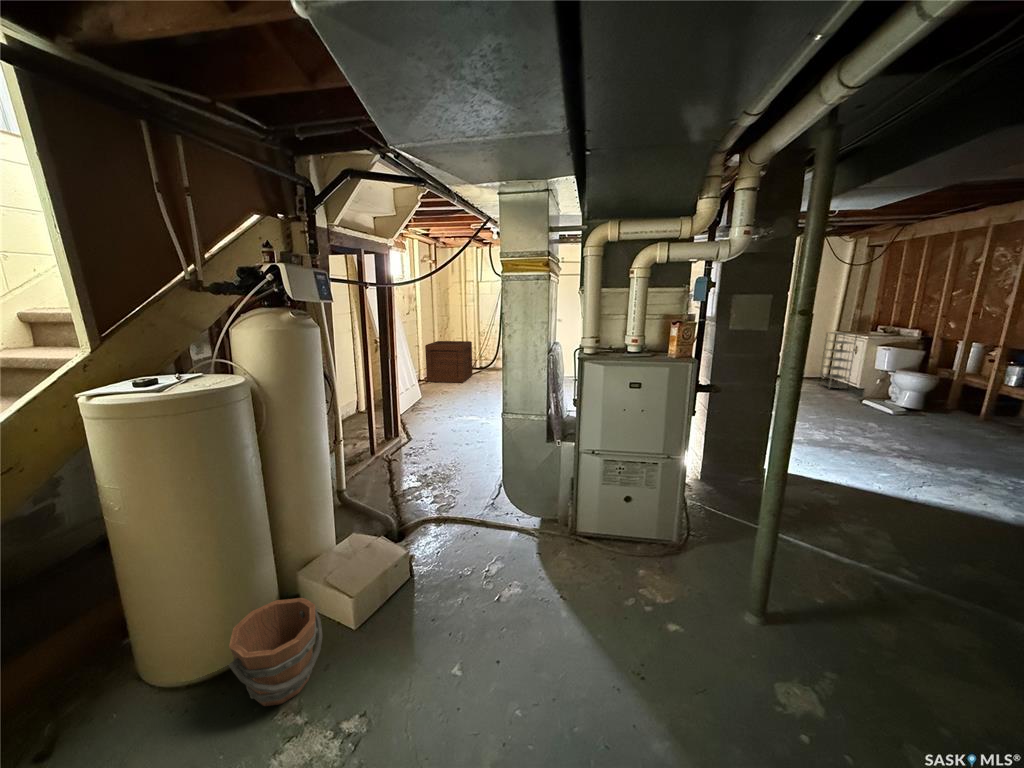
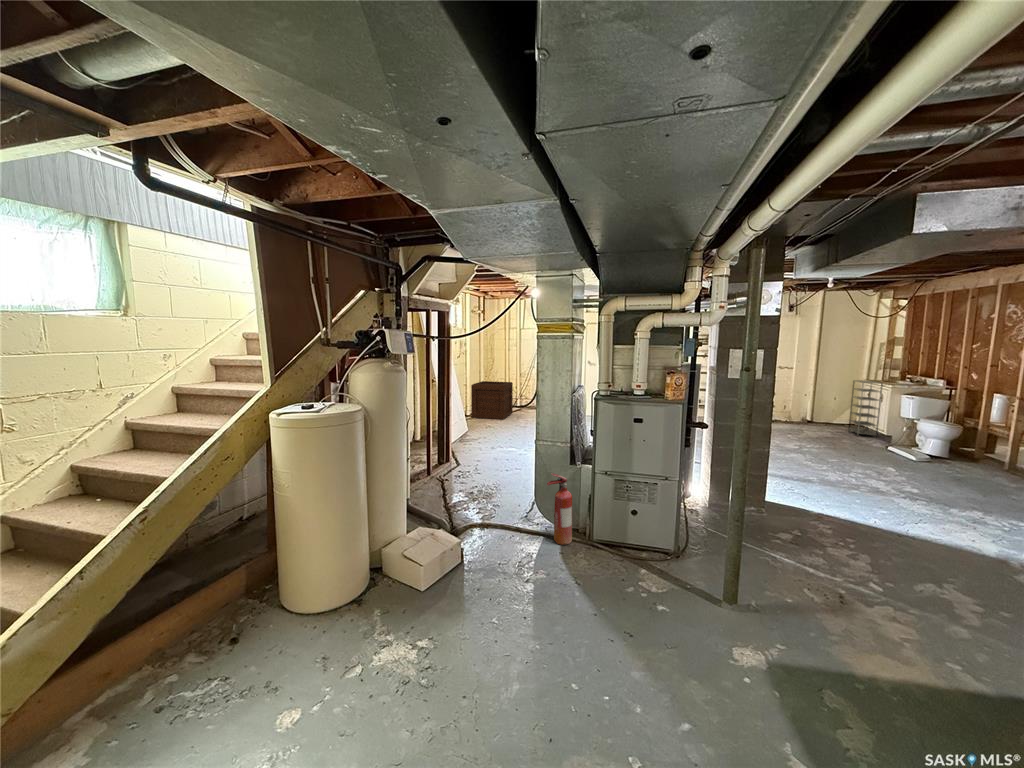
fire extinguisher: none [519,455,551,542] -> present [547,473,572,545]
bucket: present [229,598,322,706] -> none [348,559,404,628]

